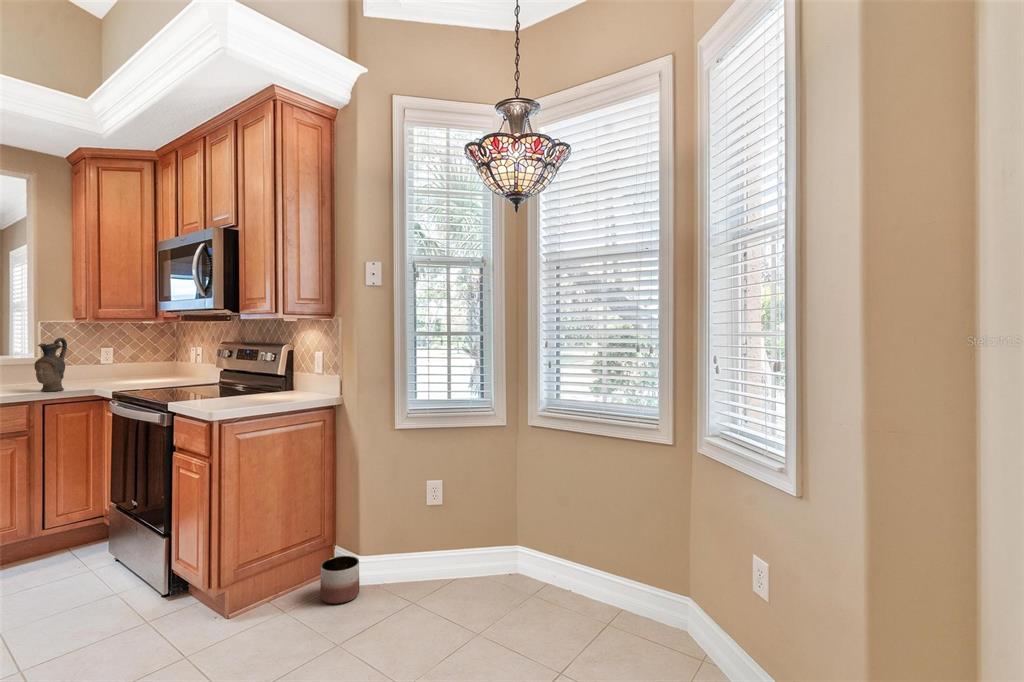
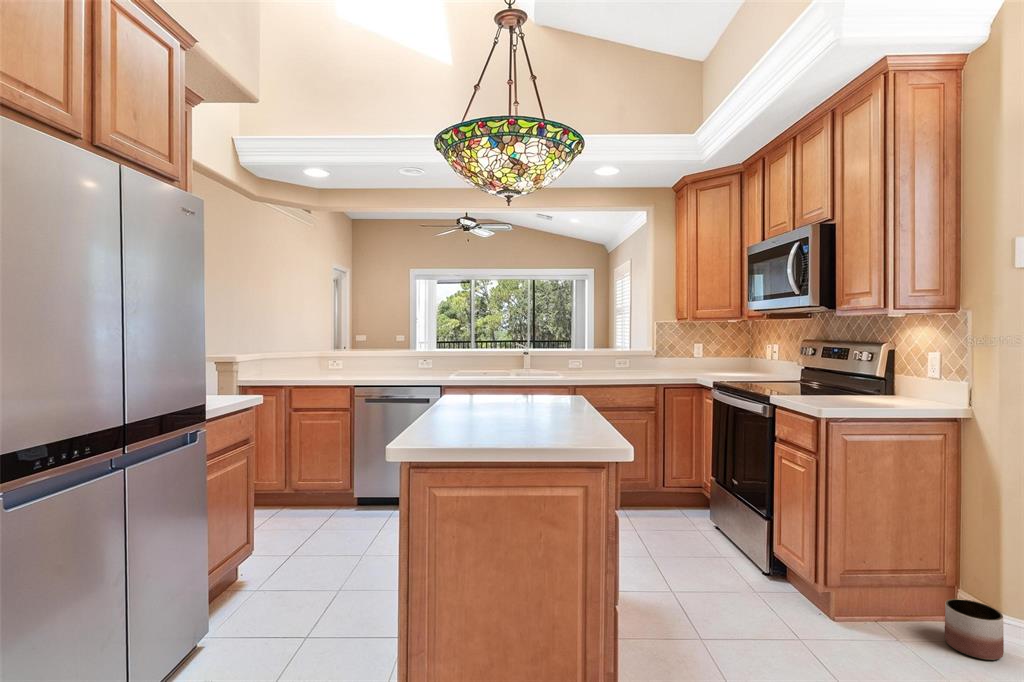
ceramic pitcher: present [34,338,67,392] -> none [658,335,678,378]

